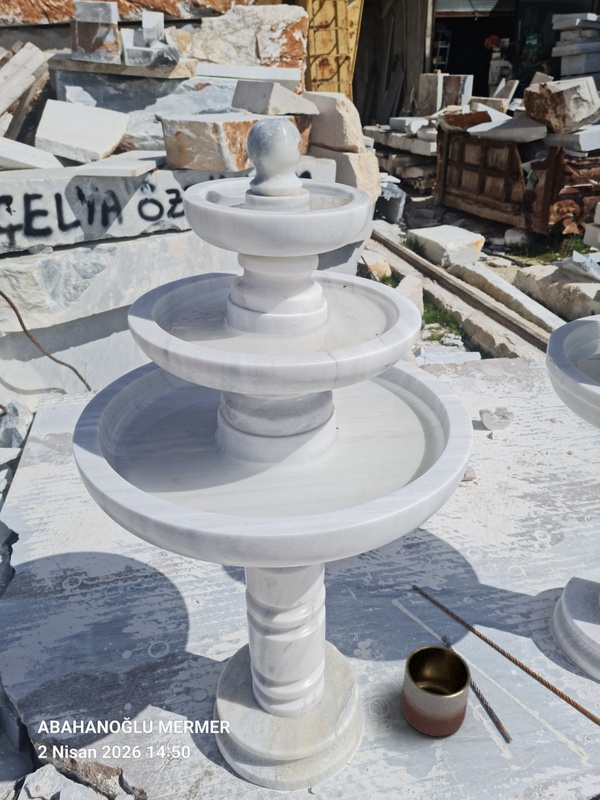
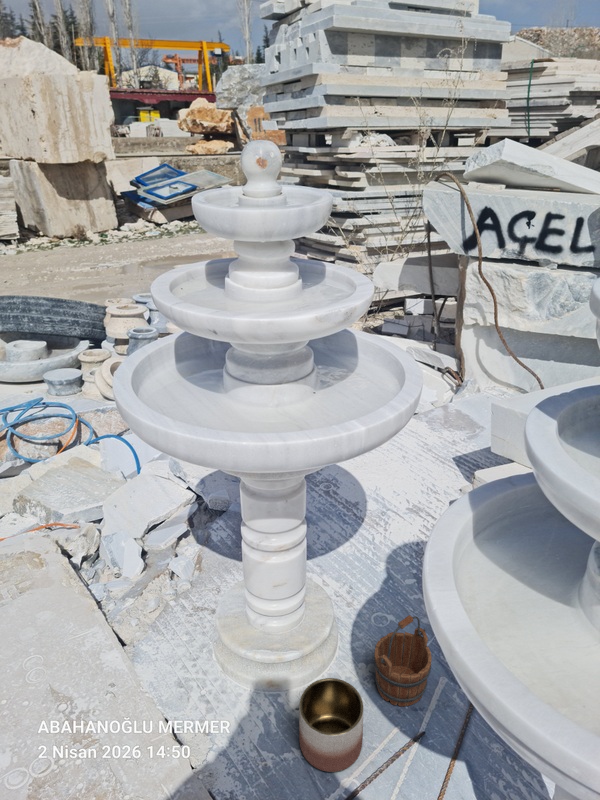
wooden bucket: none [366,561,421,652] -> present [374,615,432,706]

